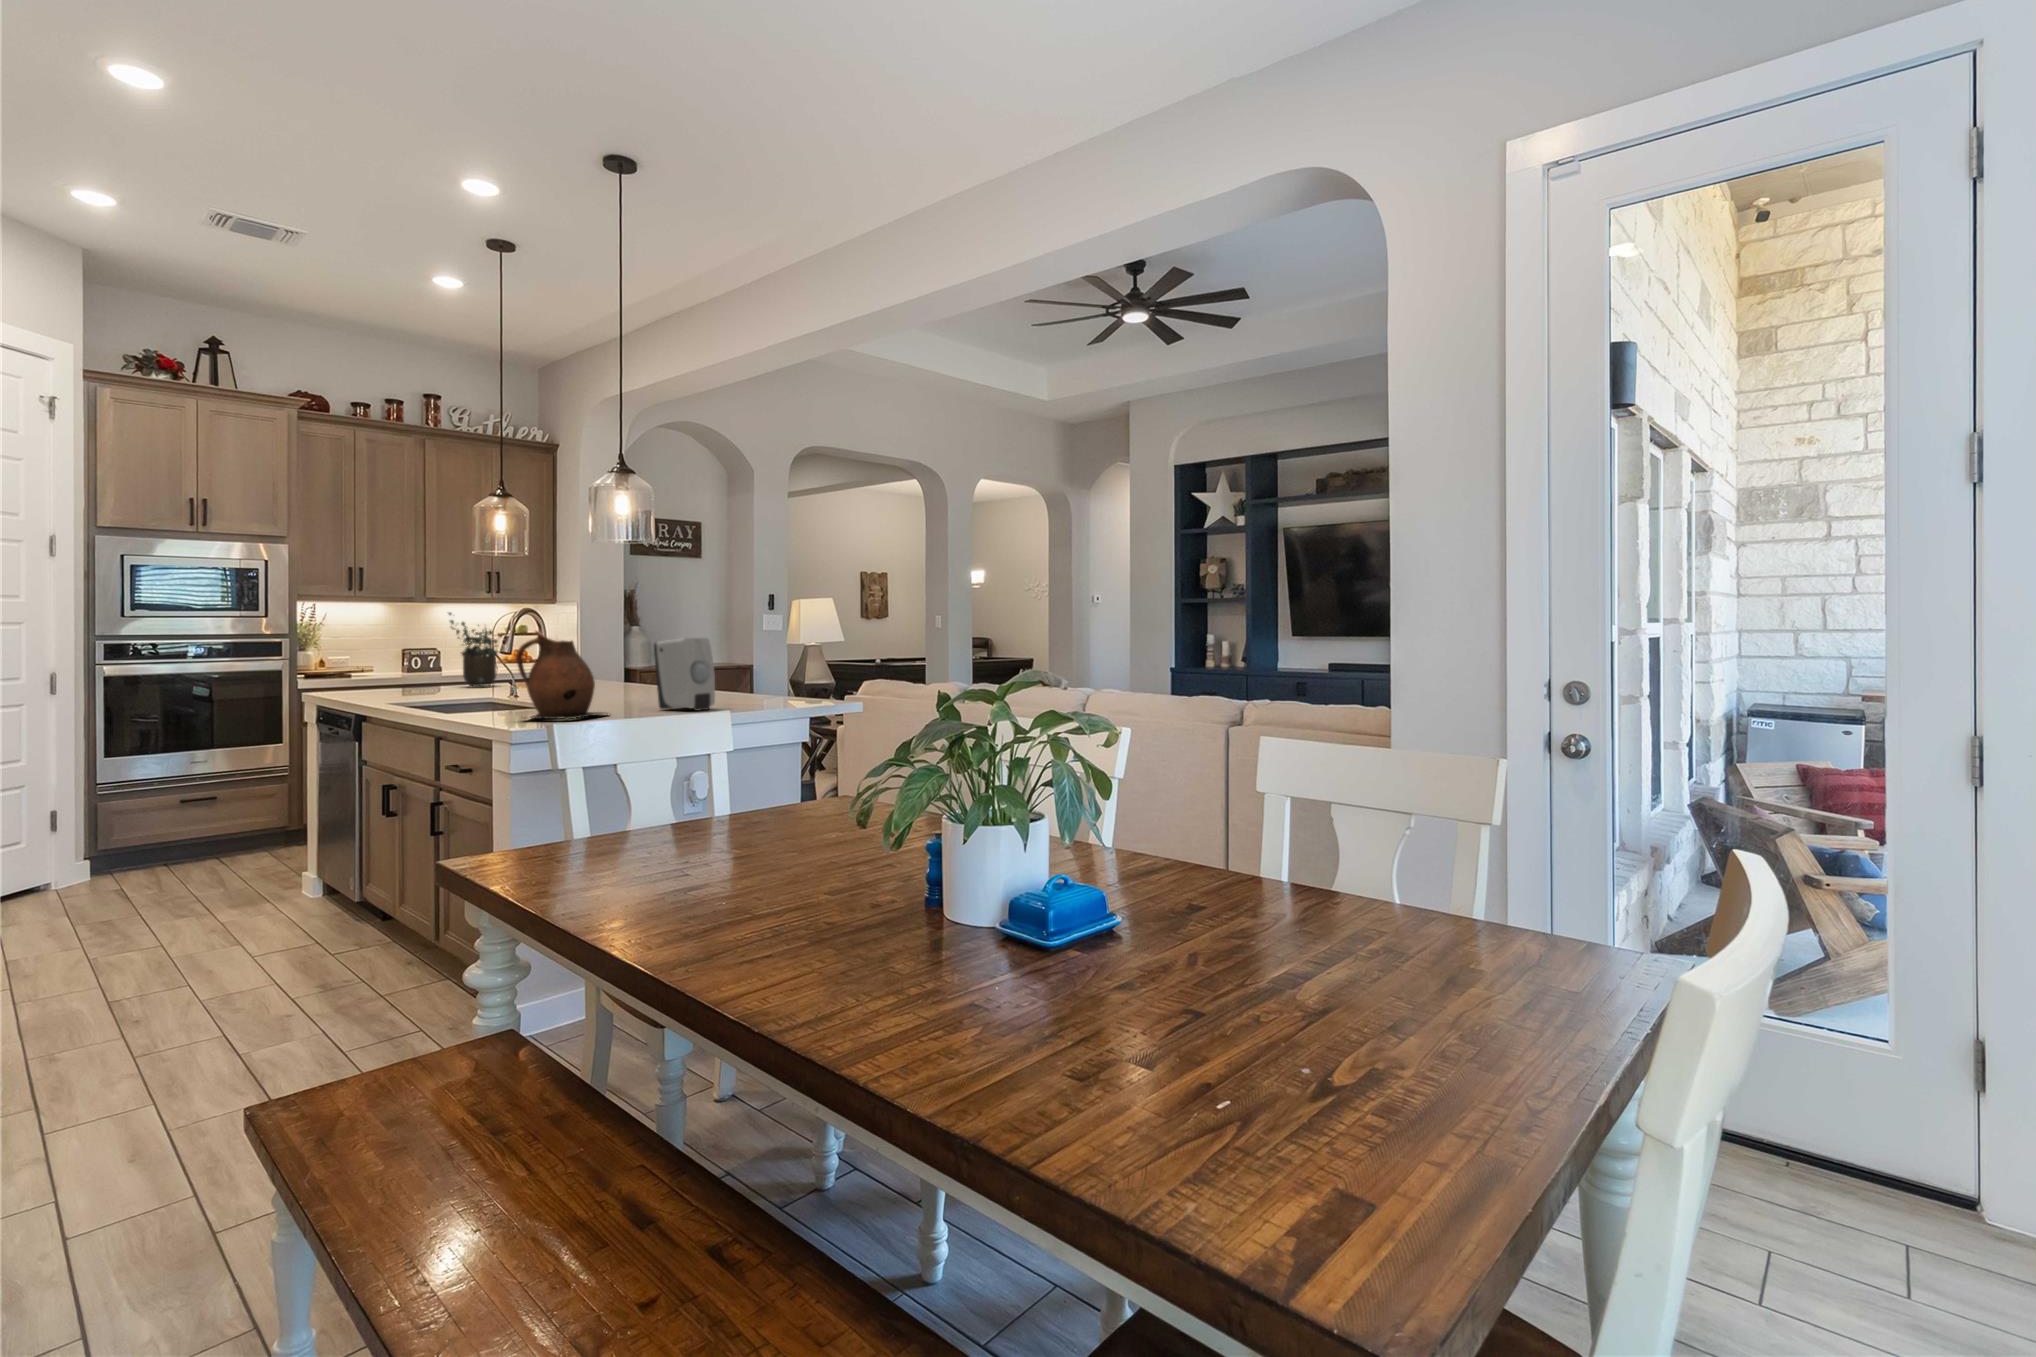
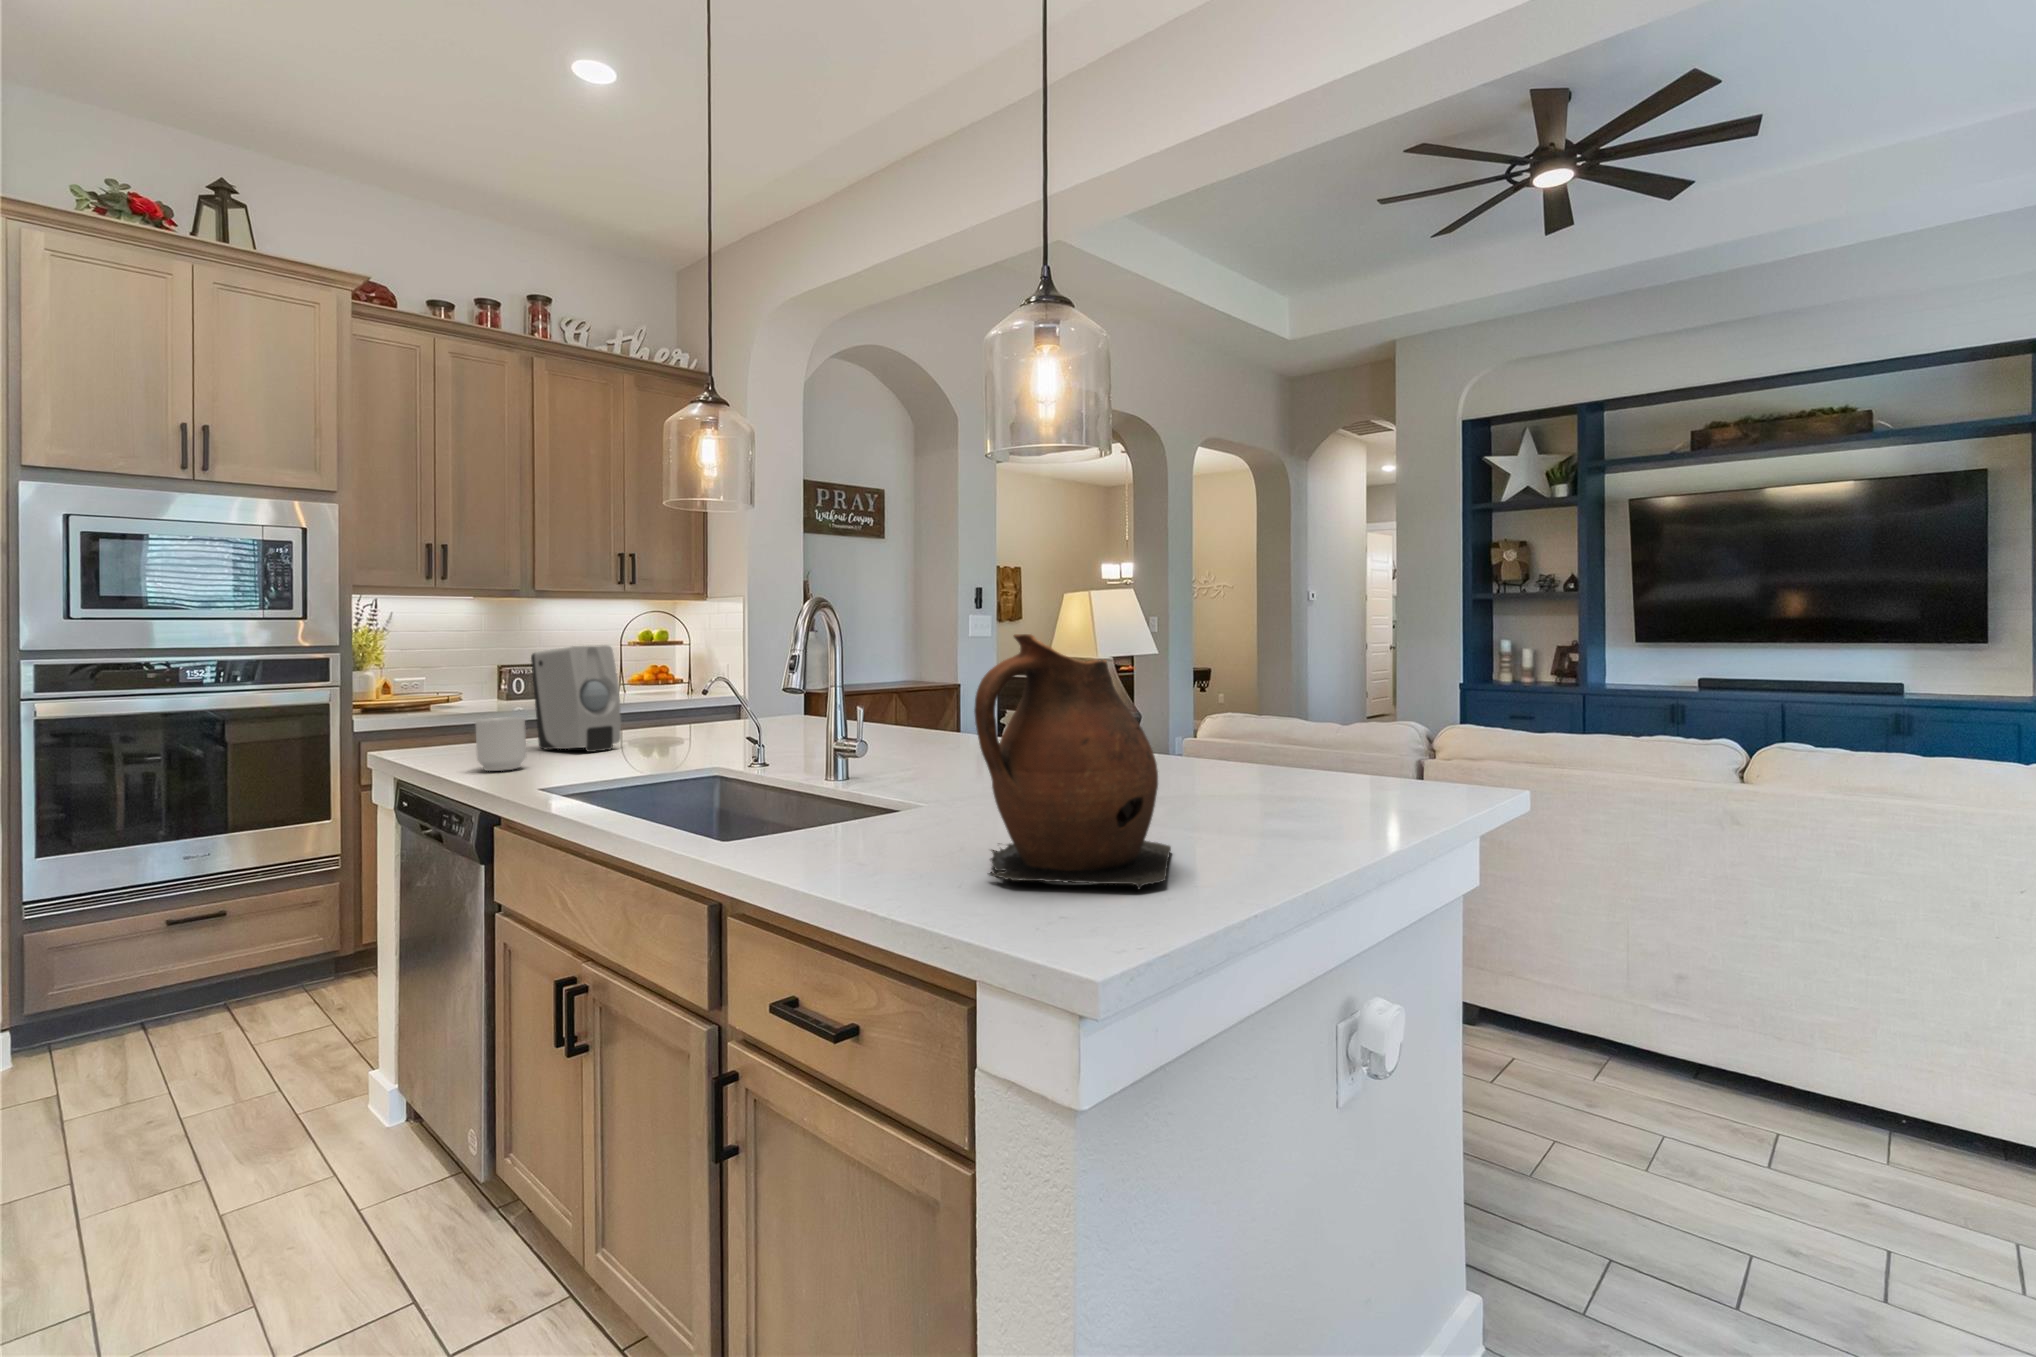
potted plant: present [449,613,502,686] -> none [612,605,706,733]
soap dispenser: present [654,638,715,711] -> present [531,645,621,752]
mug: none [356,672,384,699] -> present [475,717,526,771]

